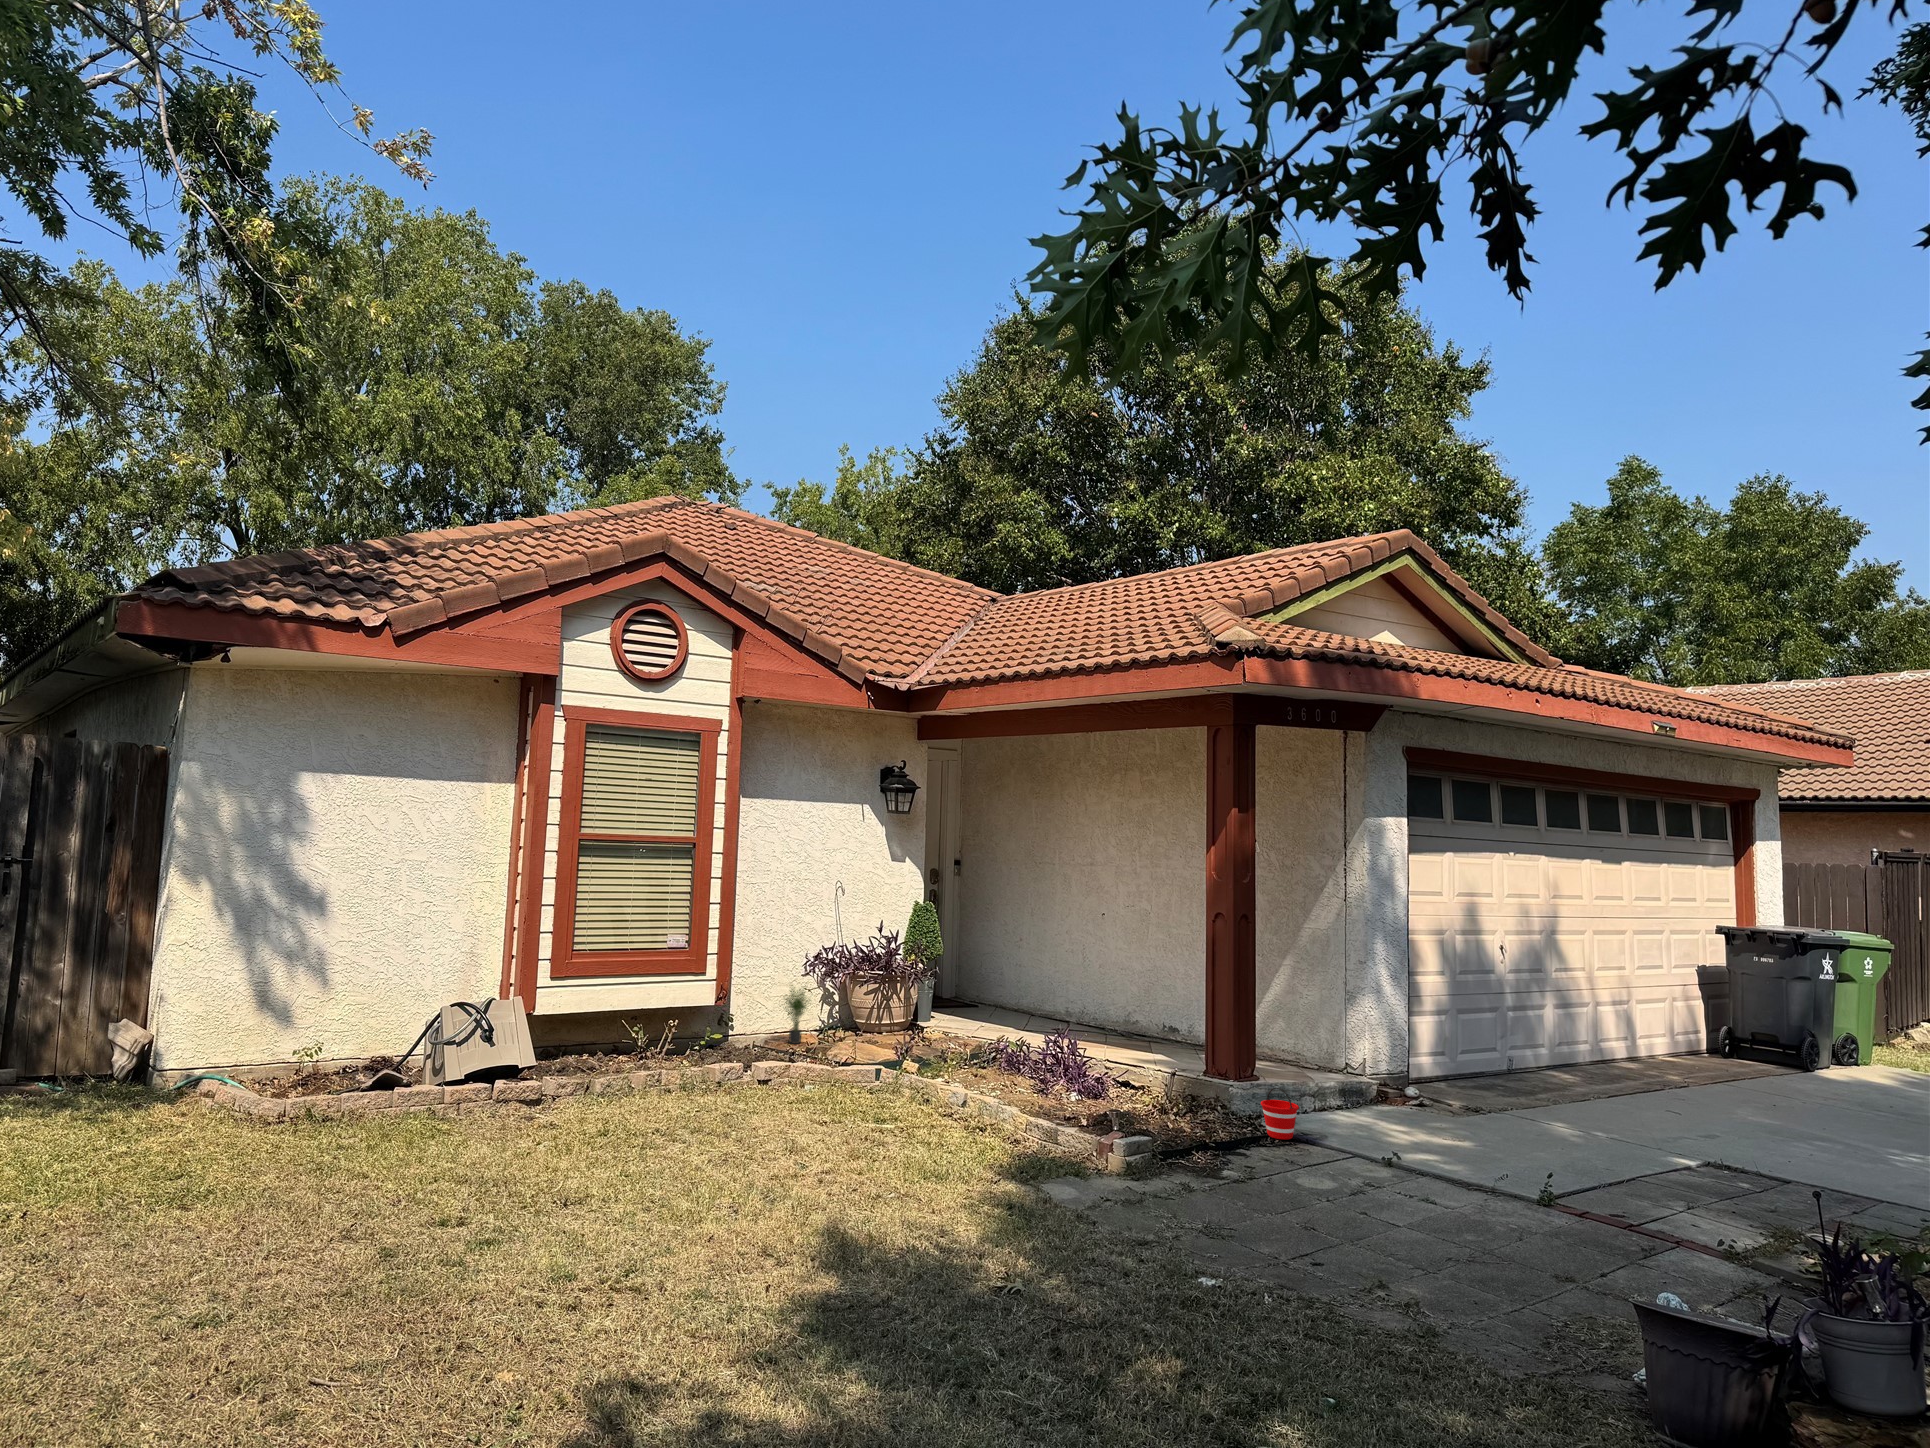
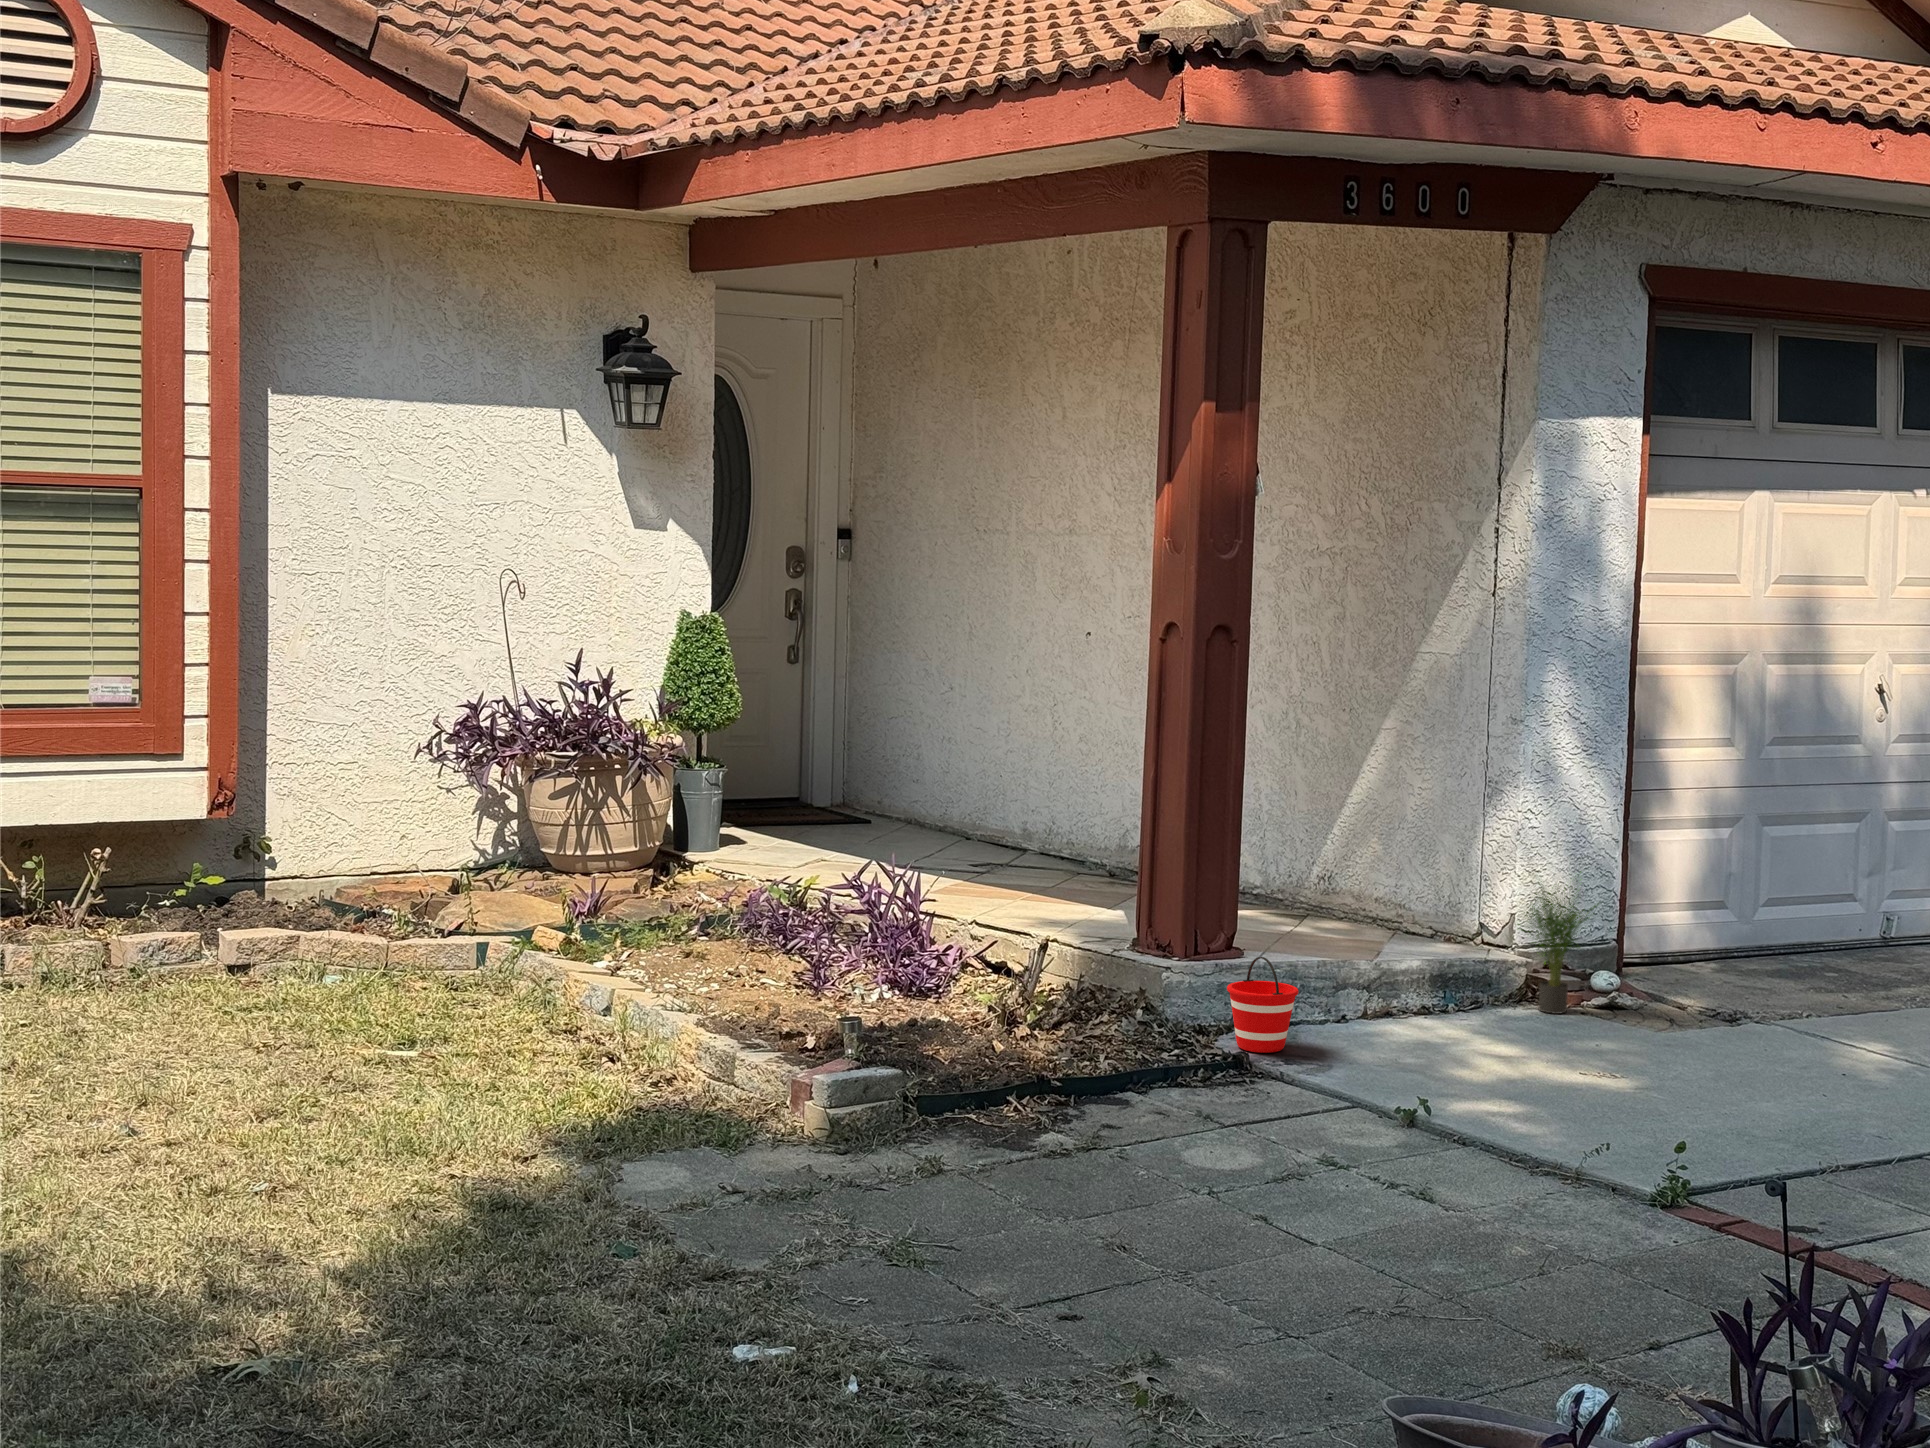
potted plant: present [785,988,810,1044] -> present [1526,875,1595,1014]

